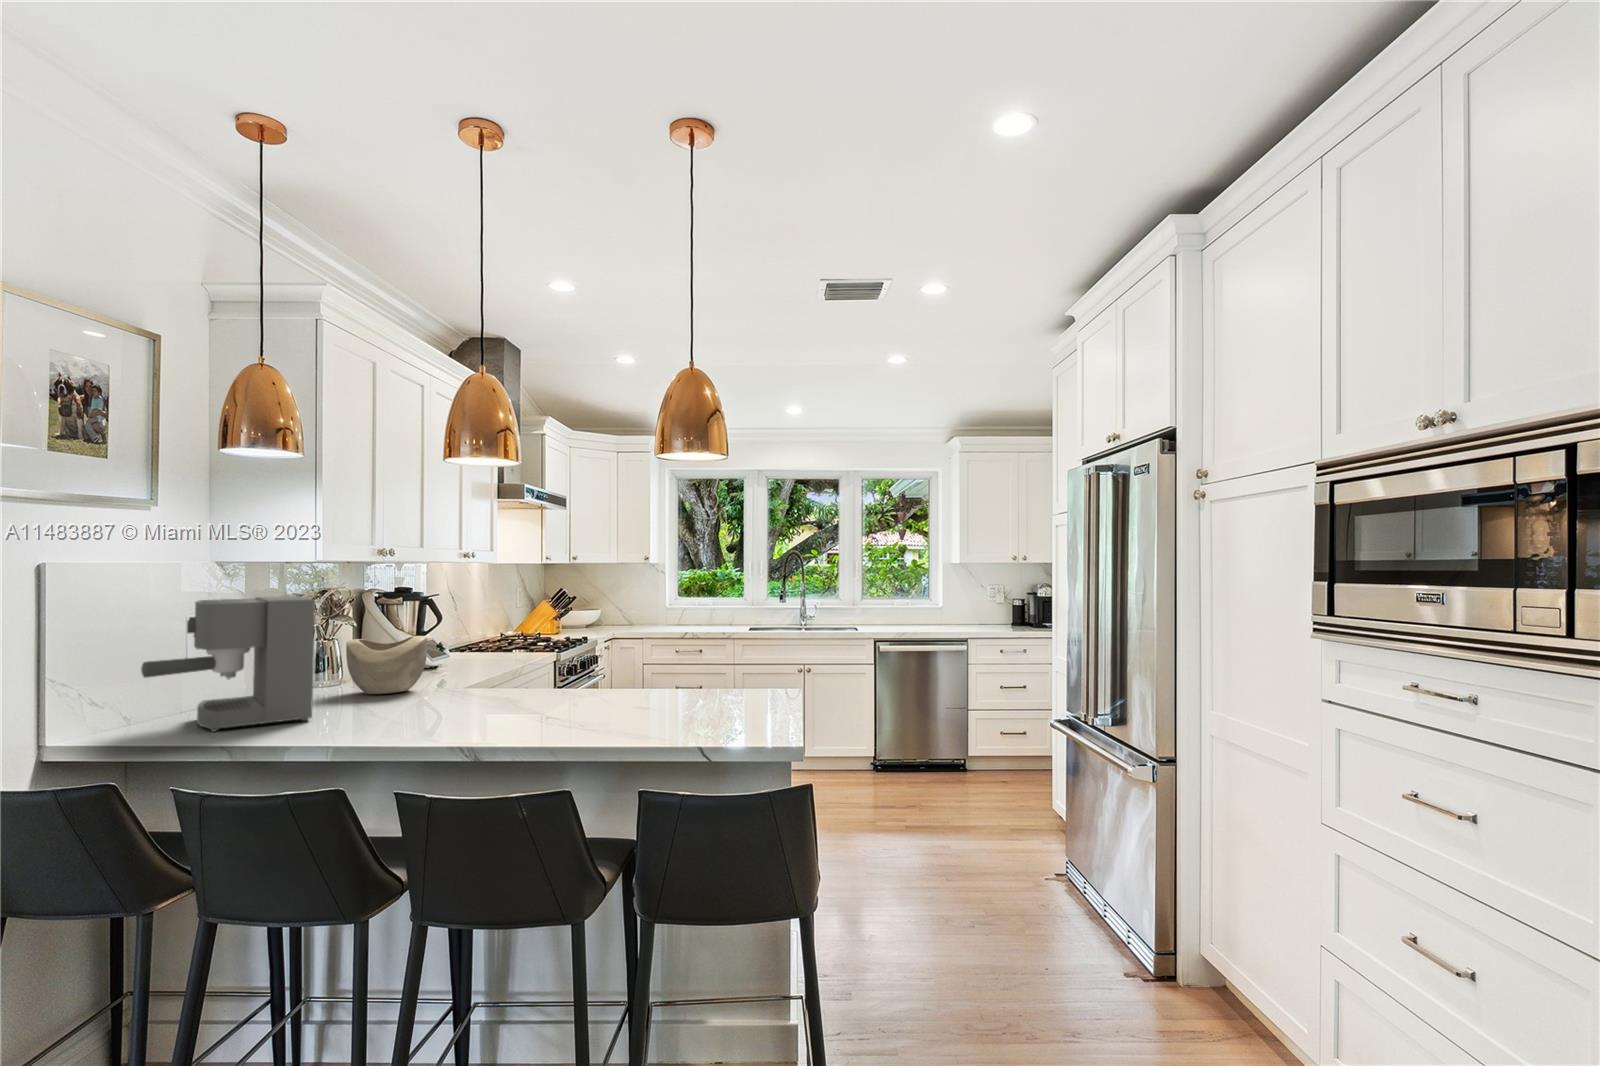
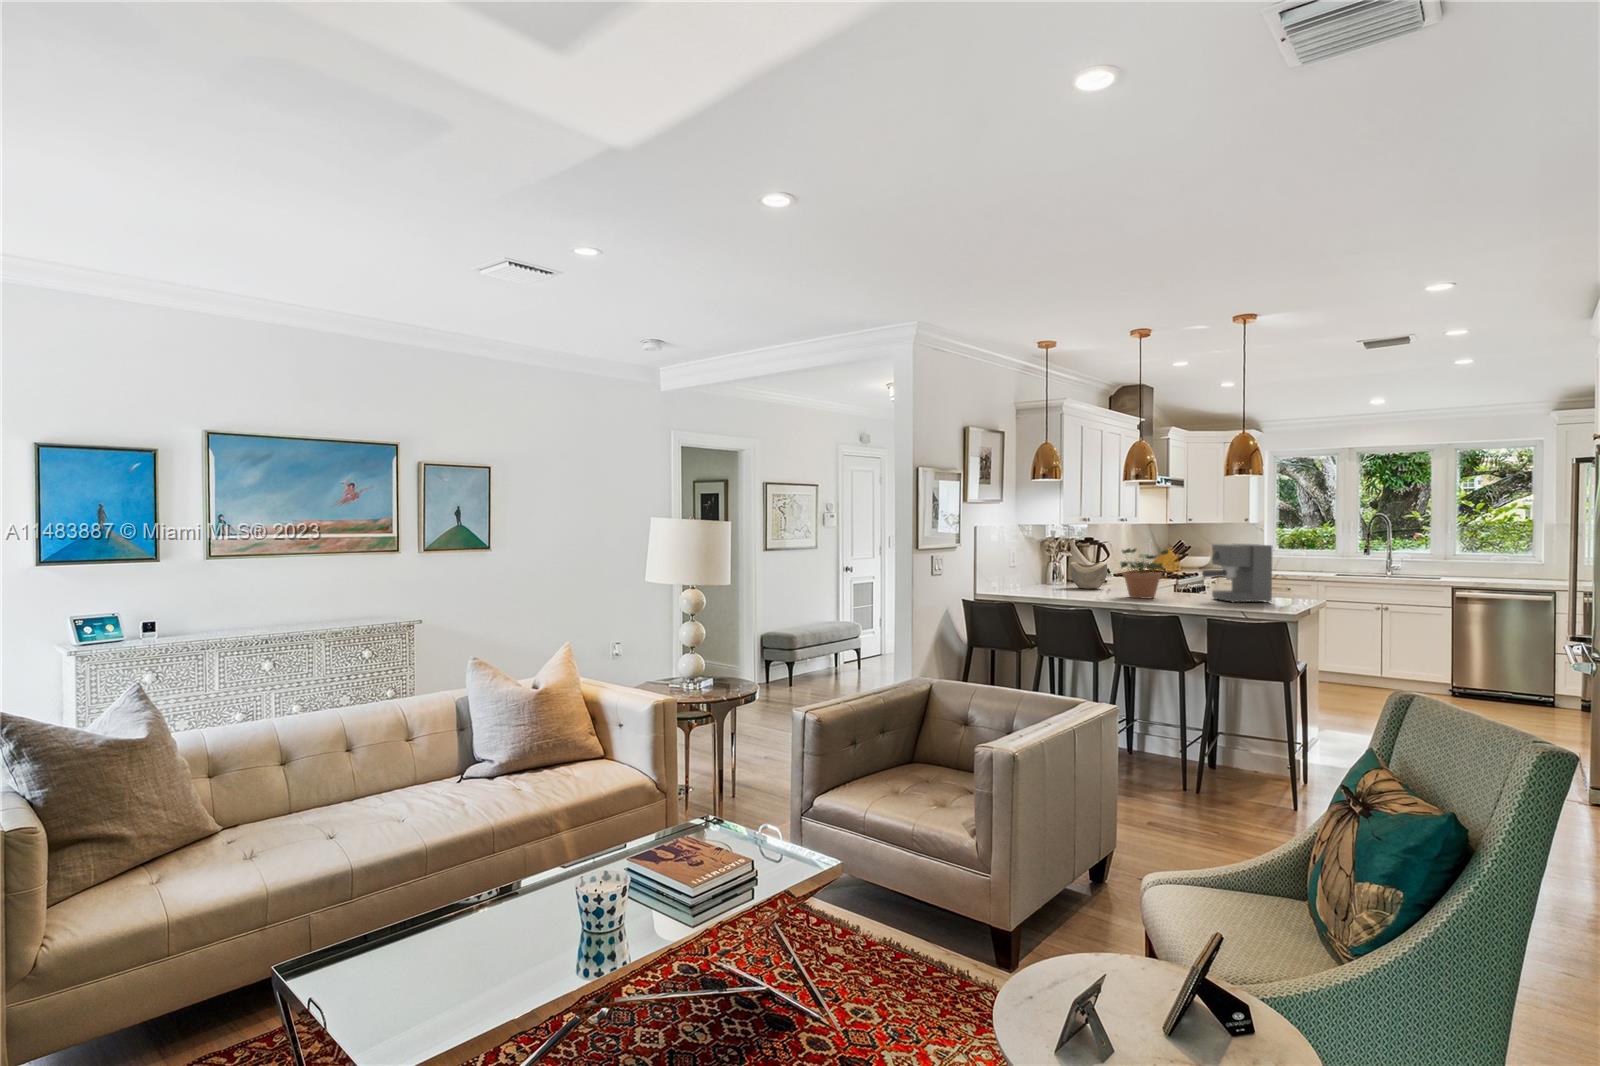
coffee maker: present [141,596,315,731] -> present [1202,544,1272,603]
potted plant: none [431,607,562,720] -> present [1120,549,1170,599]

